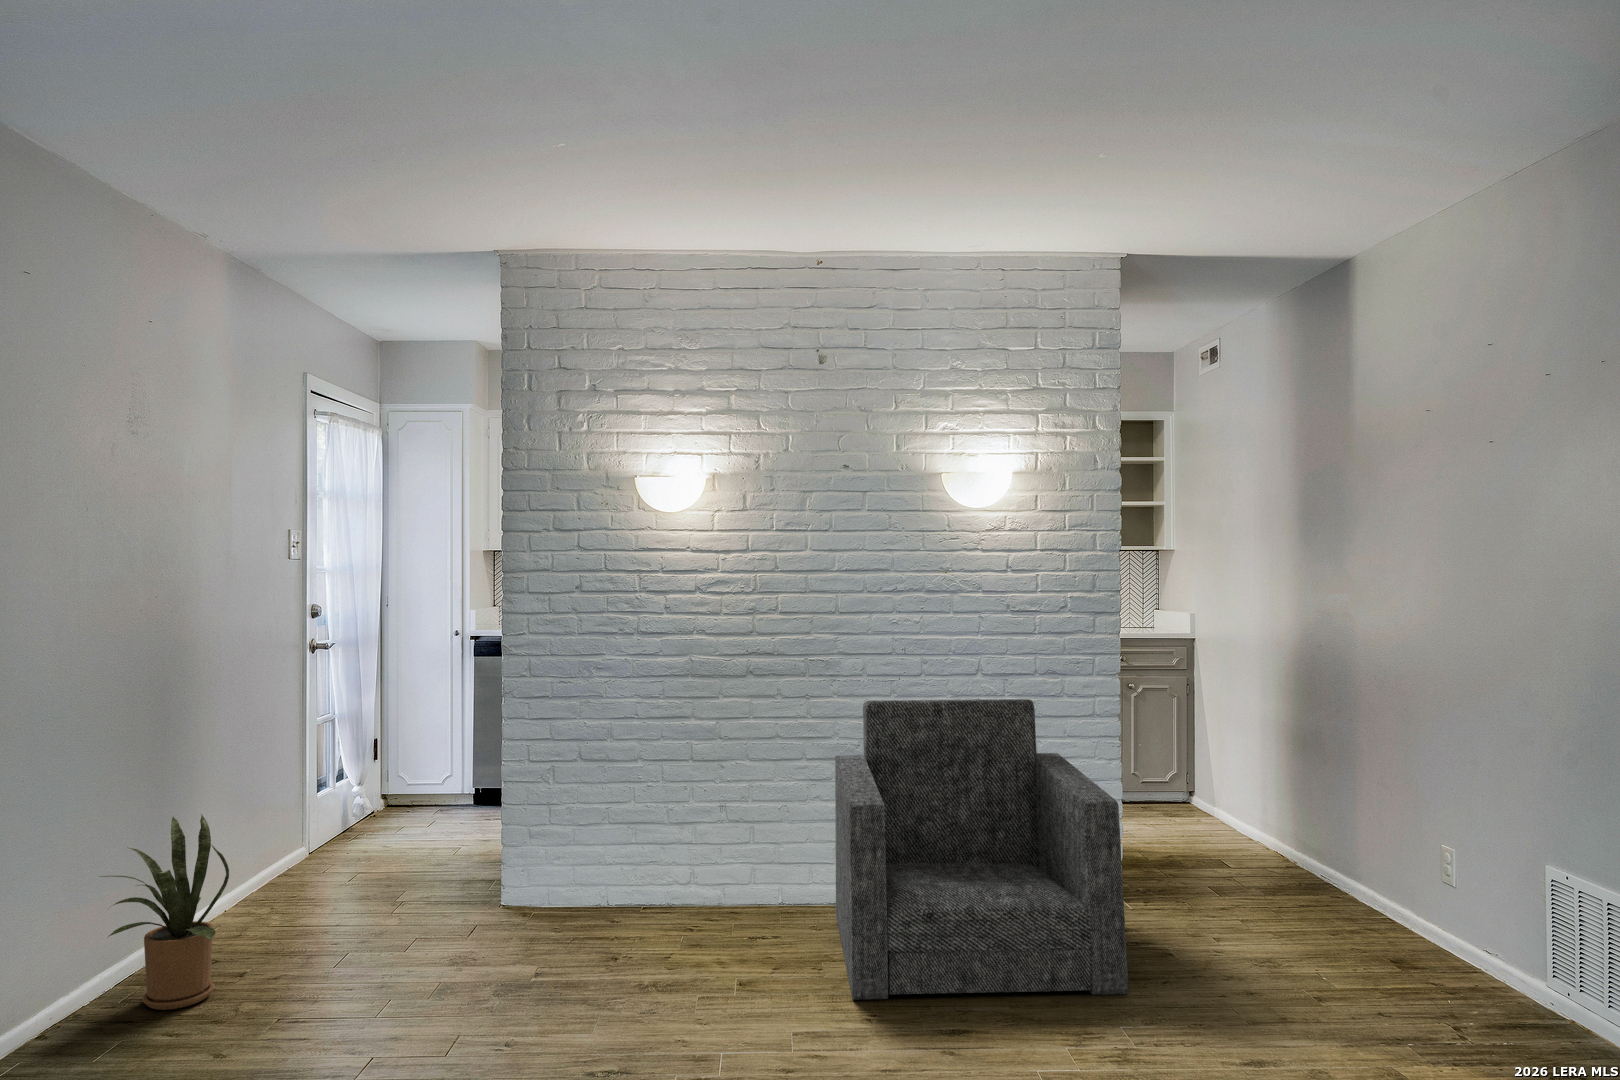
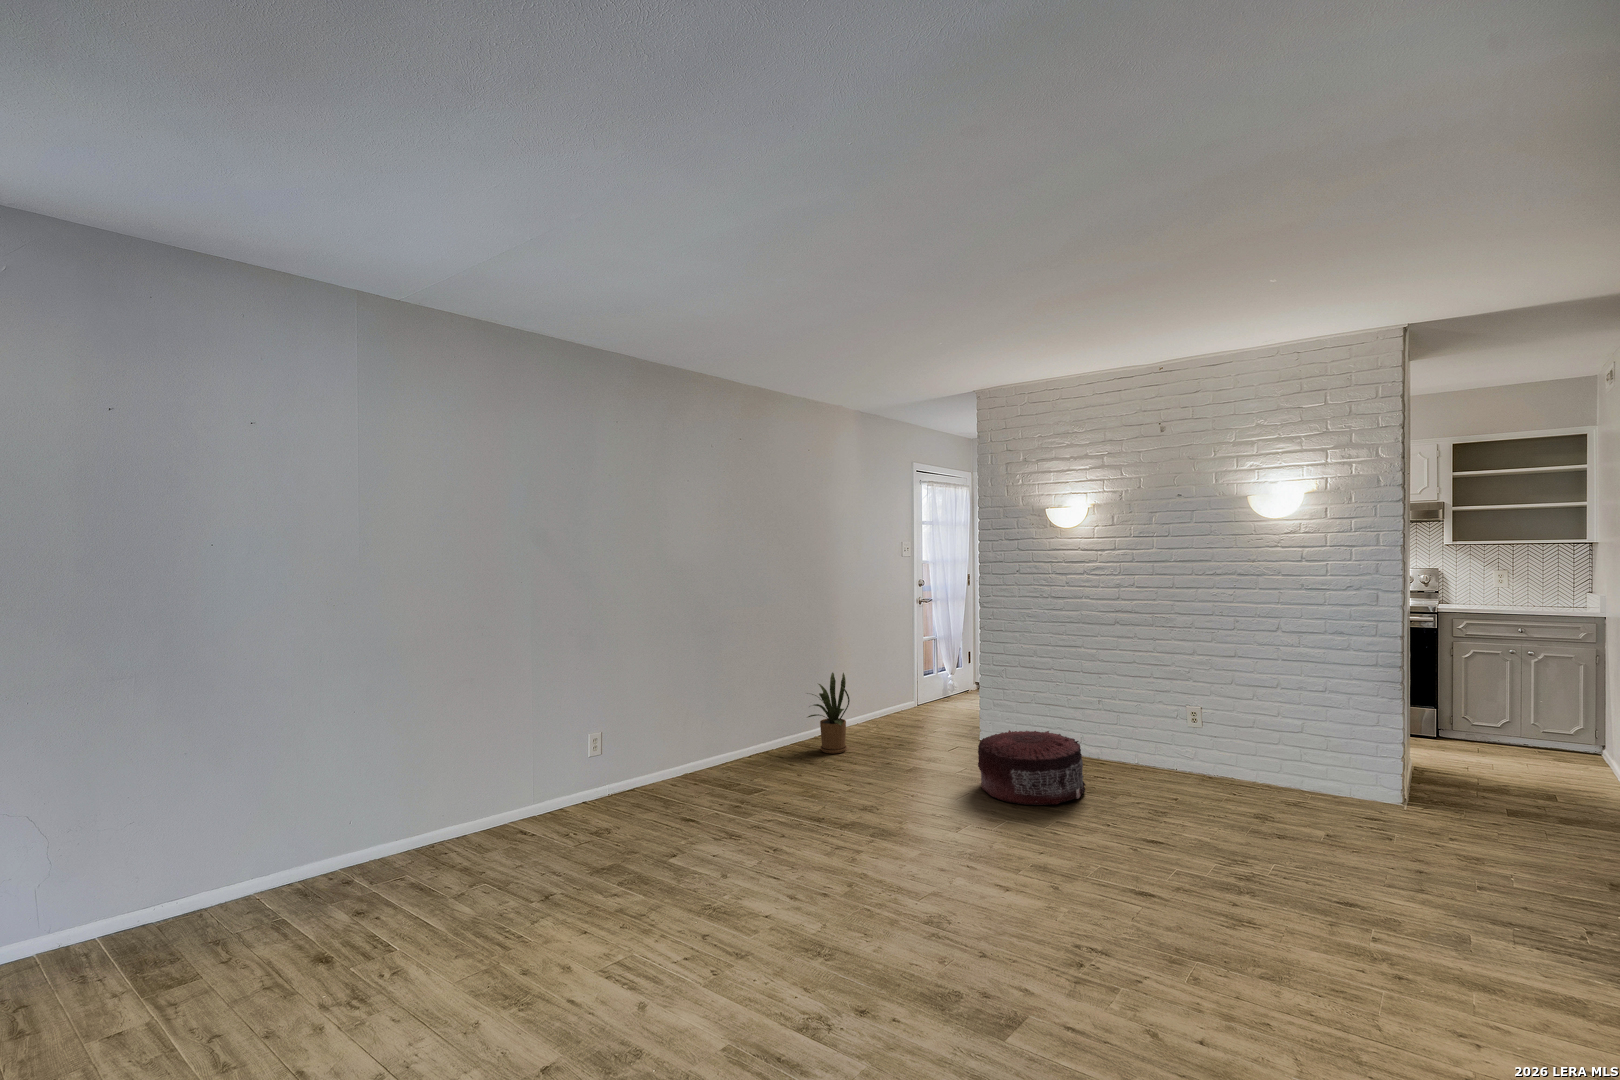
armchair: present [835,699,1128,1000] -> none [1135,644,1341,851]
pouf: none [559,875,752,1034] -> present [978,730,1086,805]

